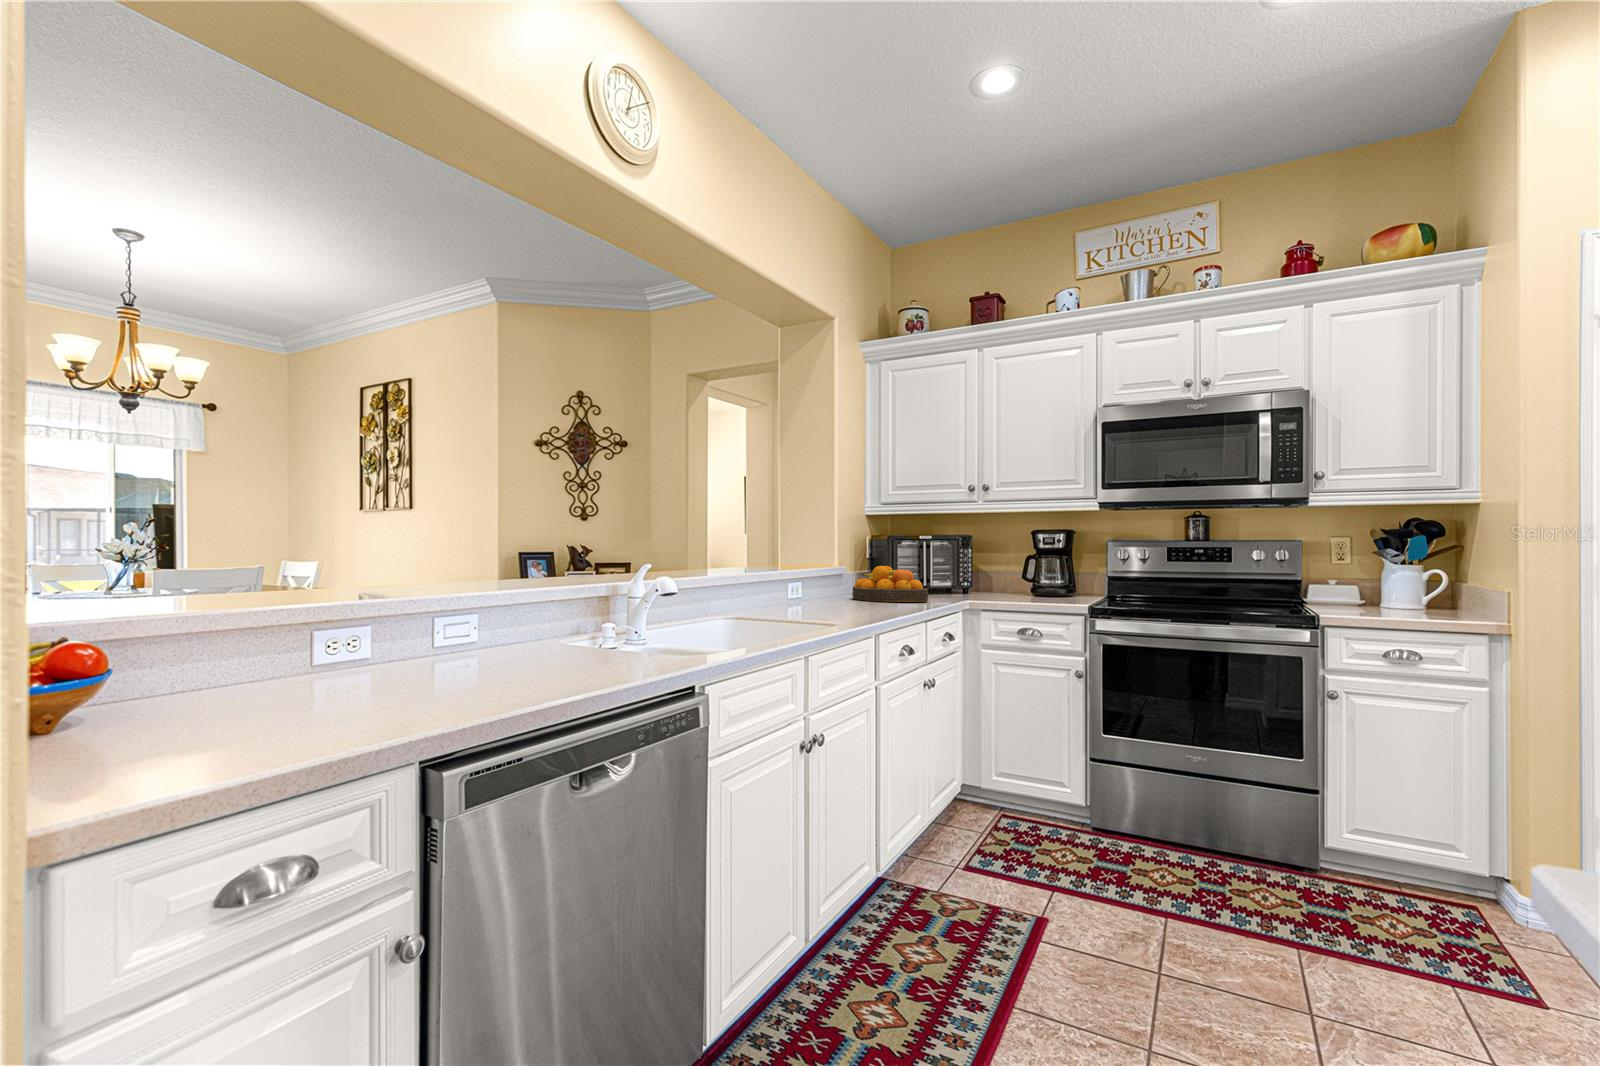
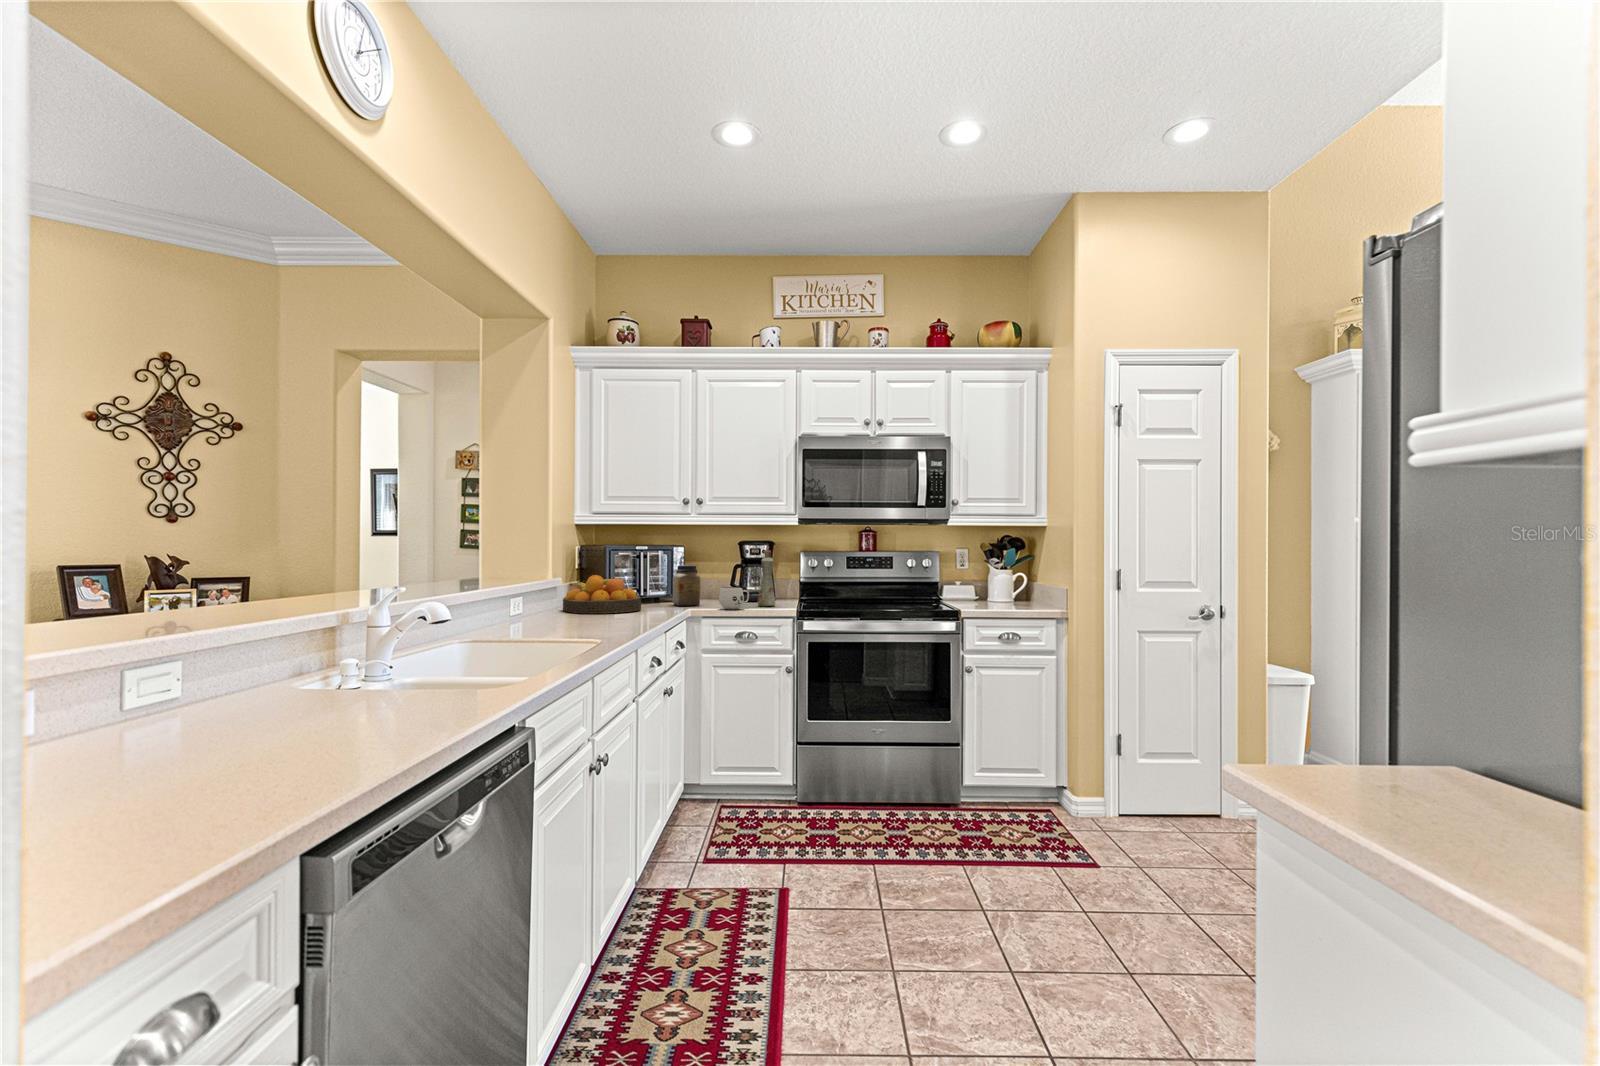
bottle: none [1057,545,1077,607] -> present [758,550,775,606]
jar: none [967,560,994,602] -> present [673,565,700,606]
mug: none [1009,583,1045,607] -> present [719,587,749,609]

